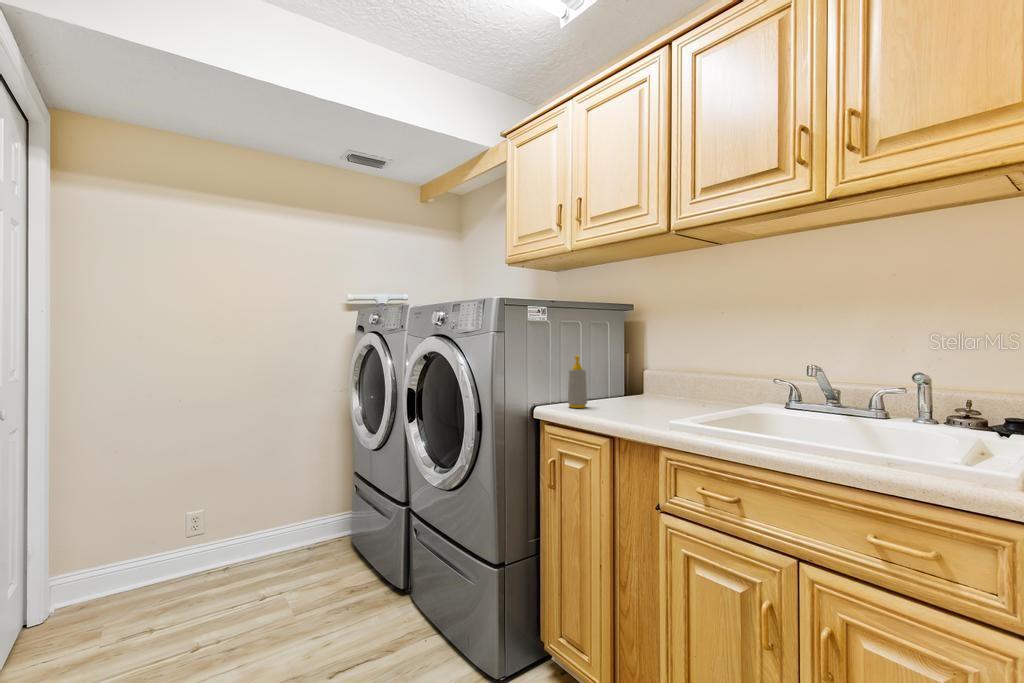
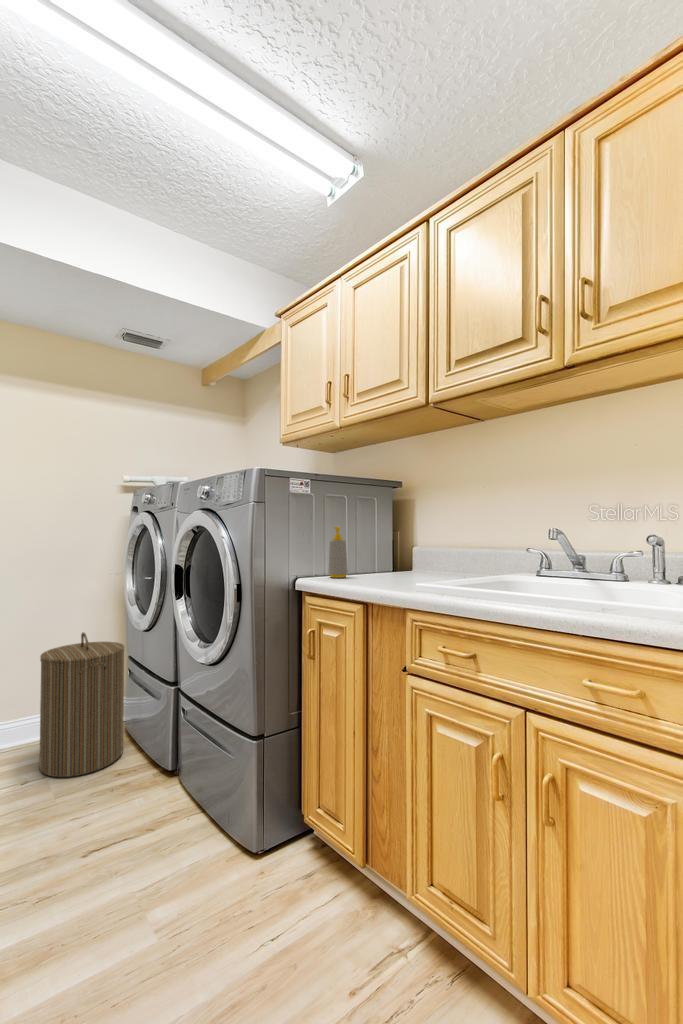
laundry hamper: none [274,451,353,591] -> present [39,632,124,777]

